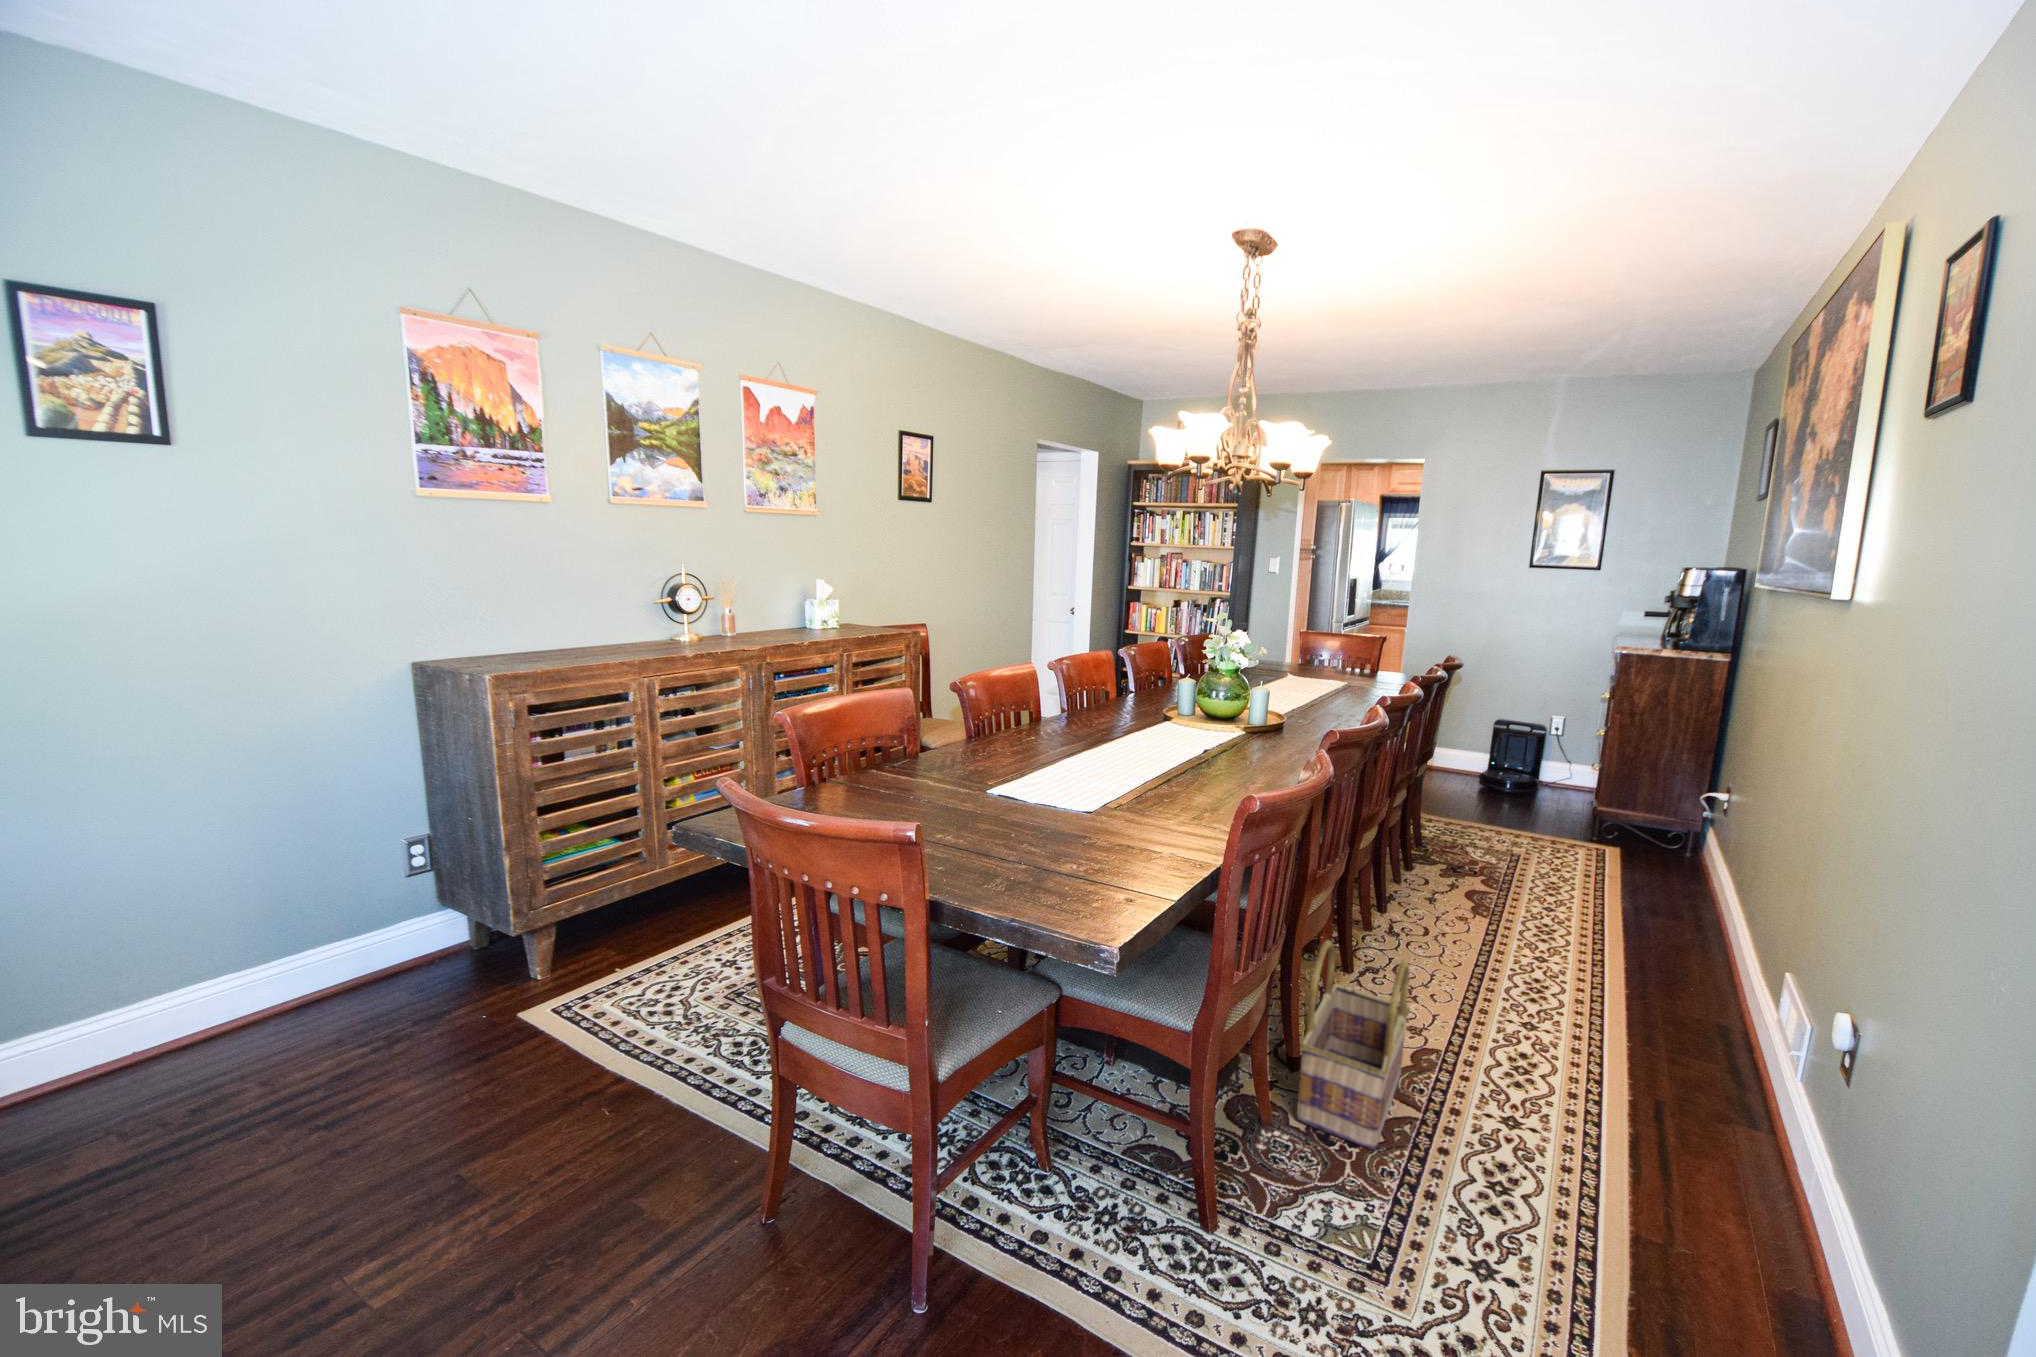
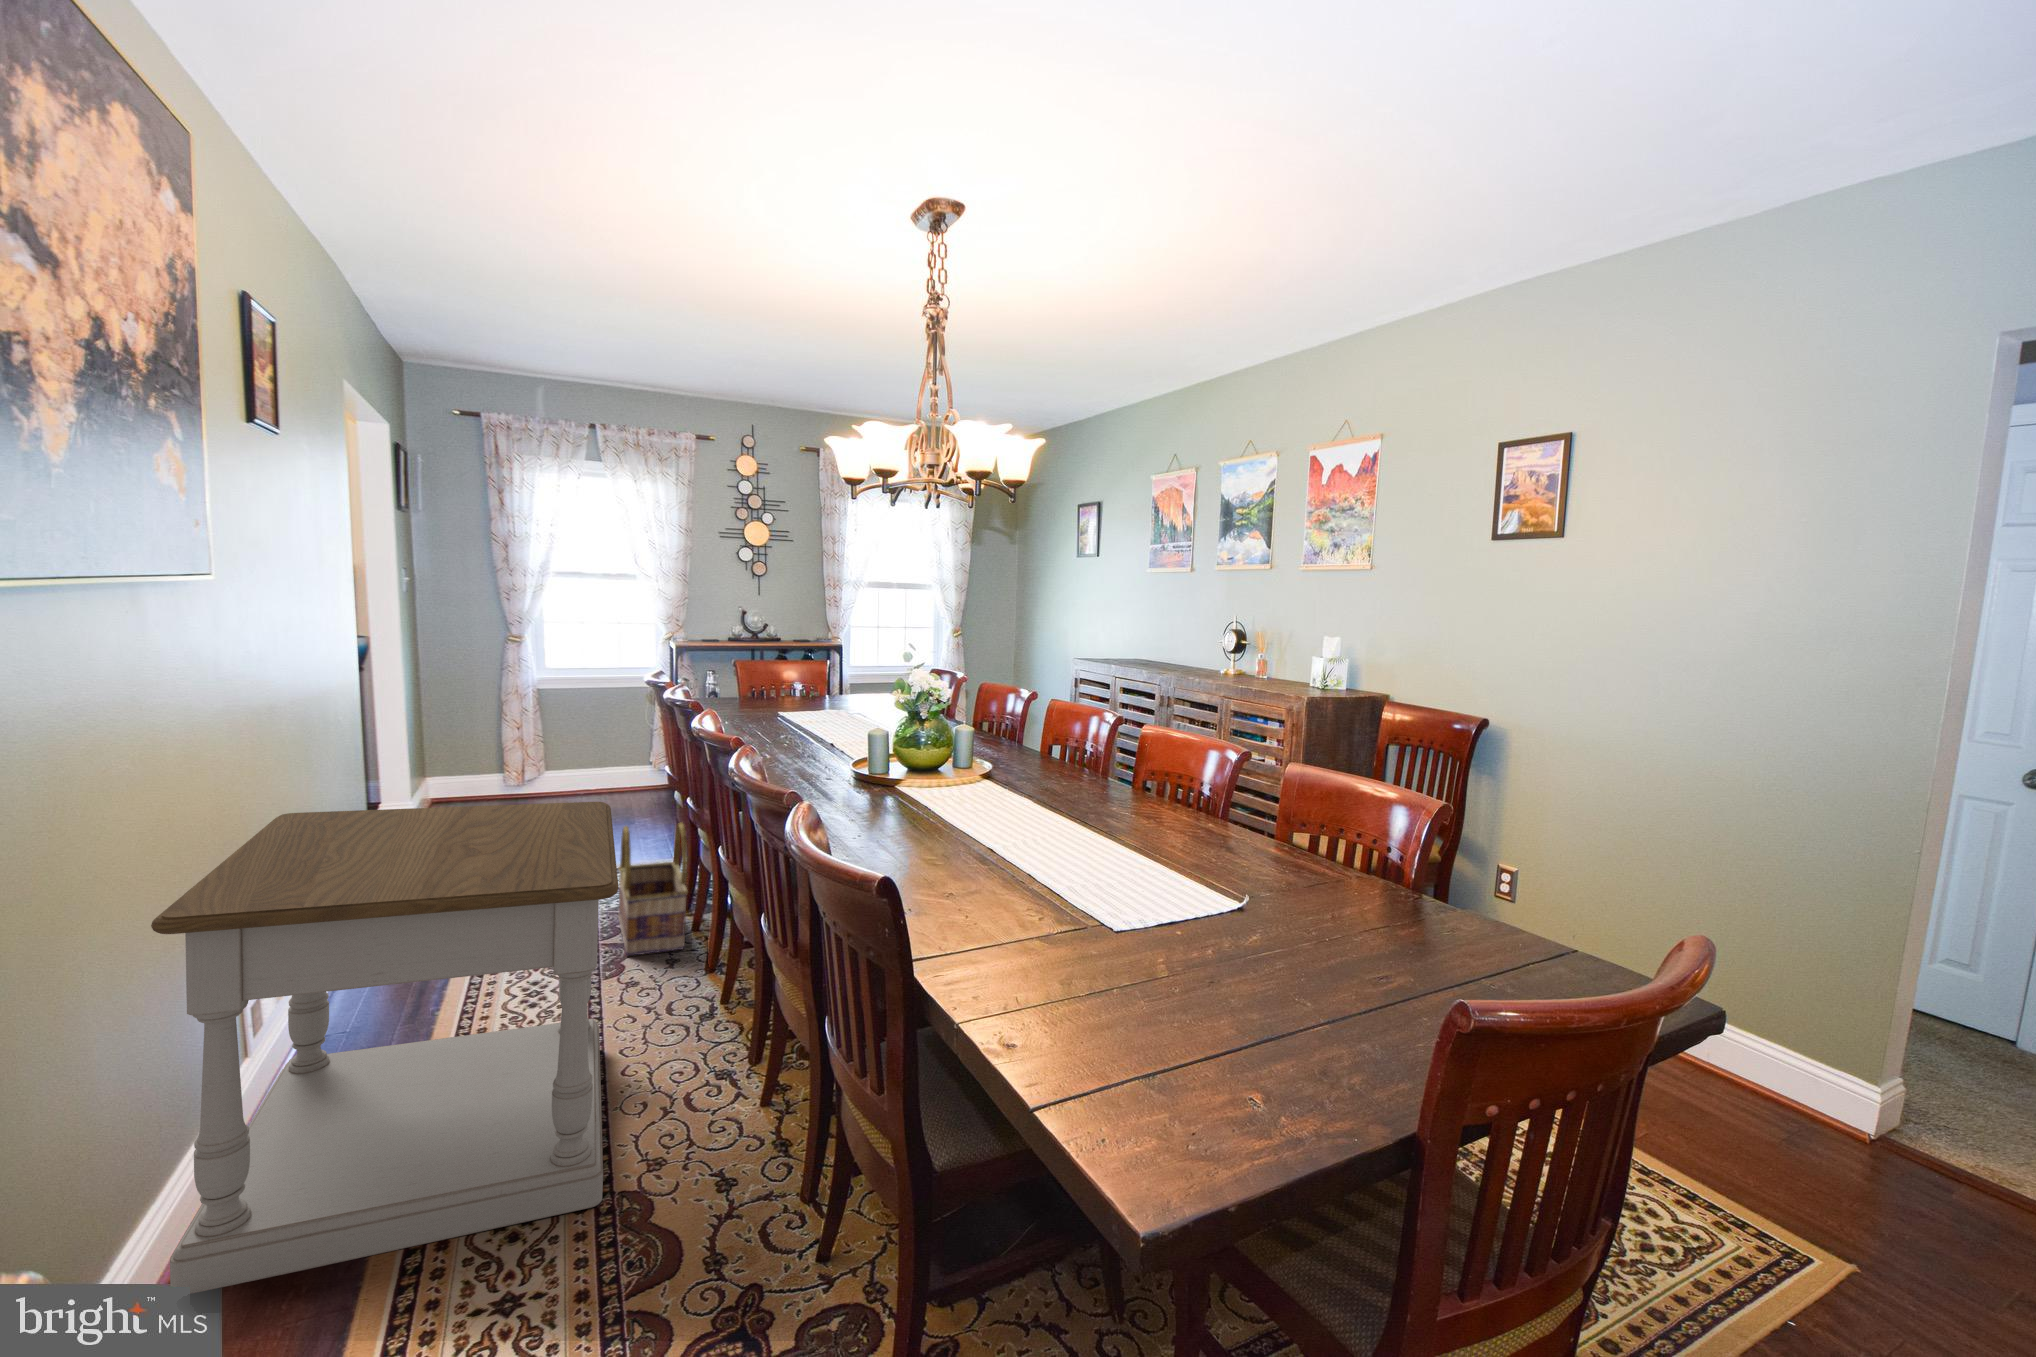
side table: none [1472,750,1794,1073] -> present [151,802,619,1294]

